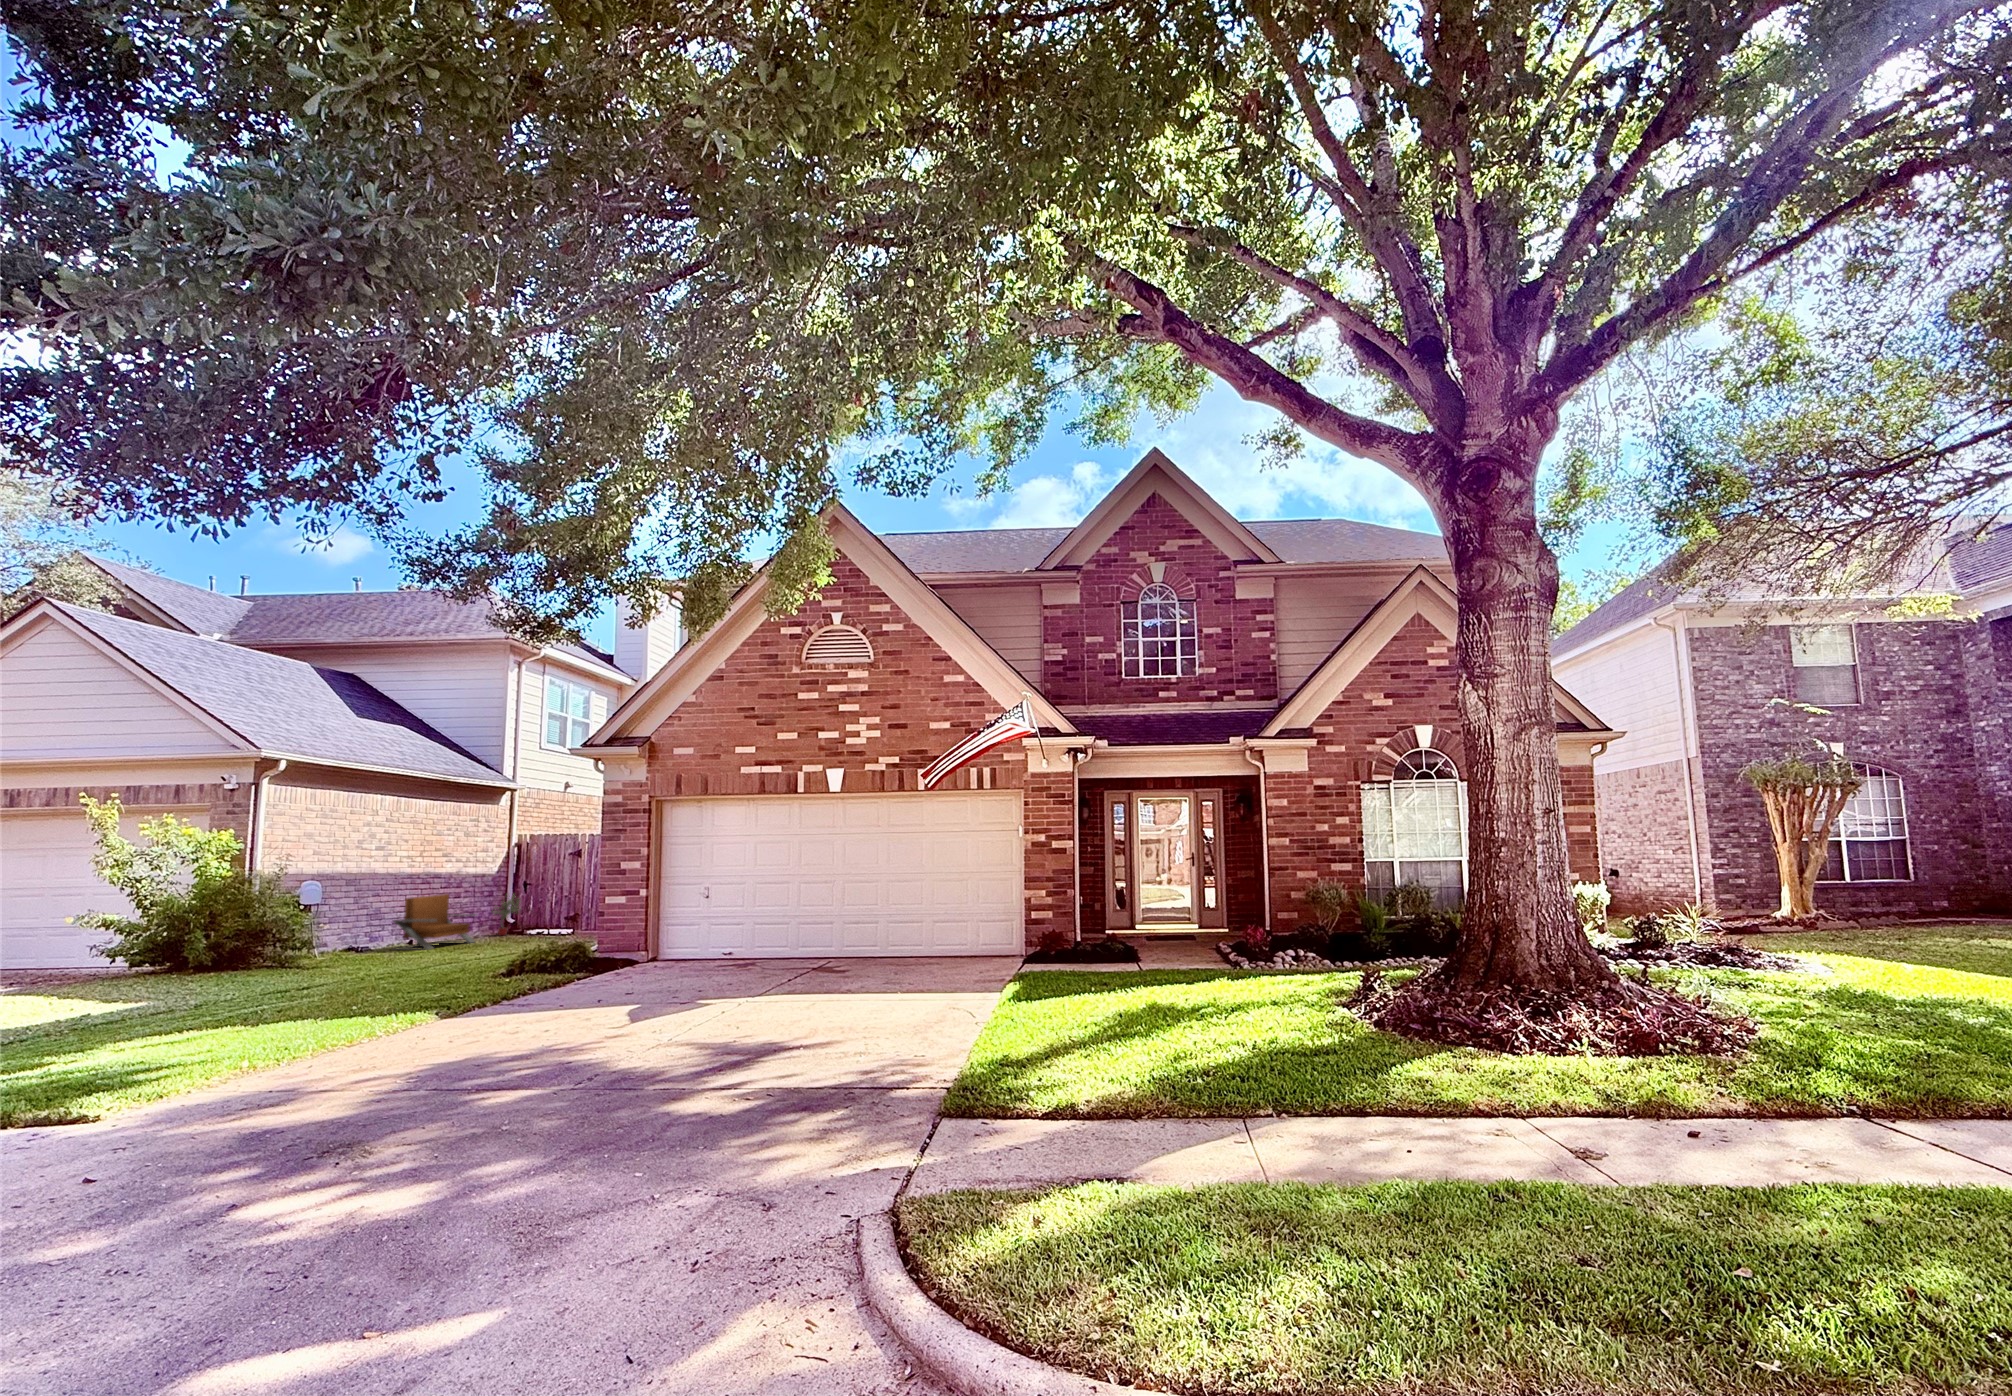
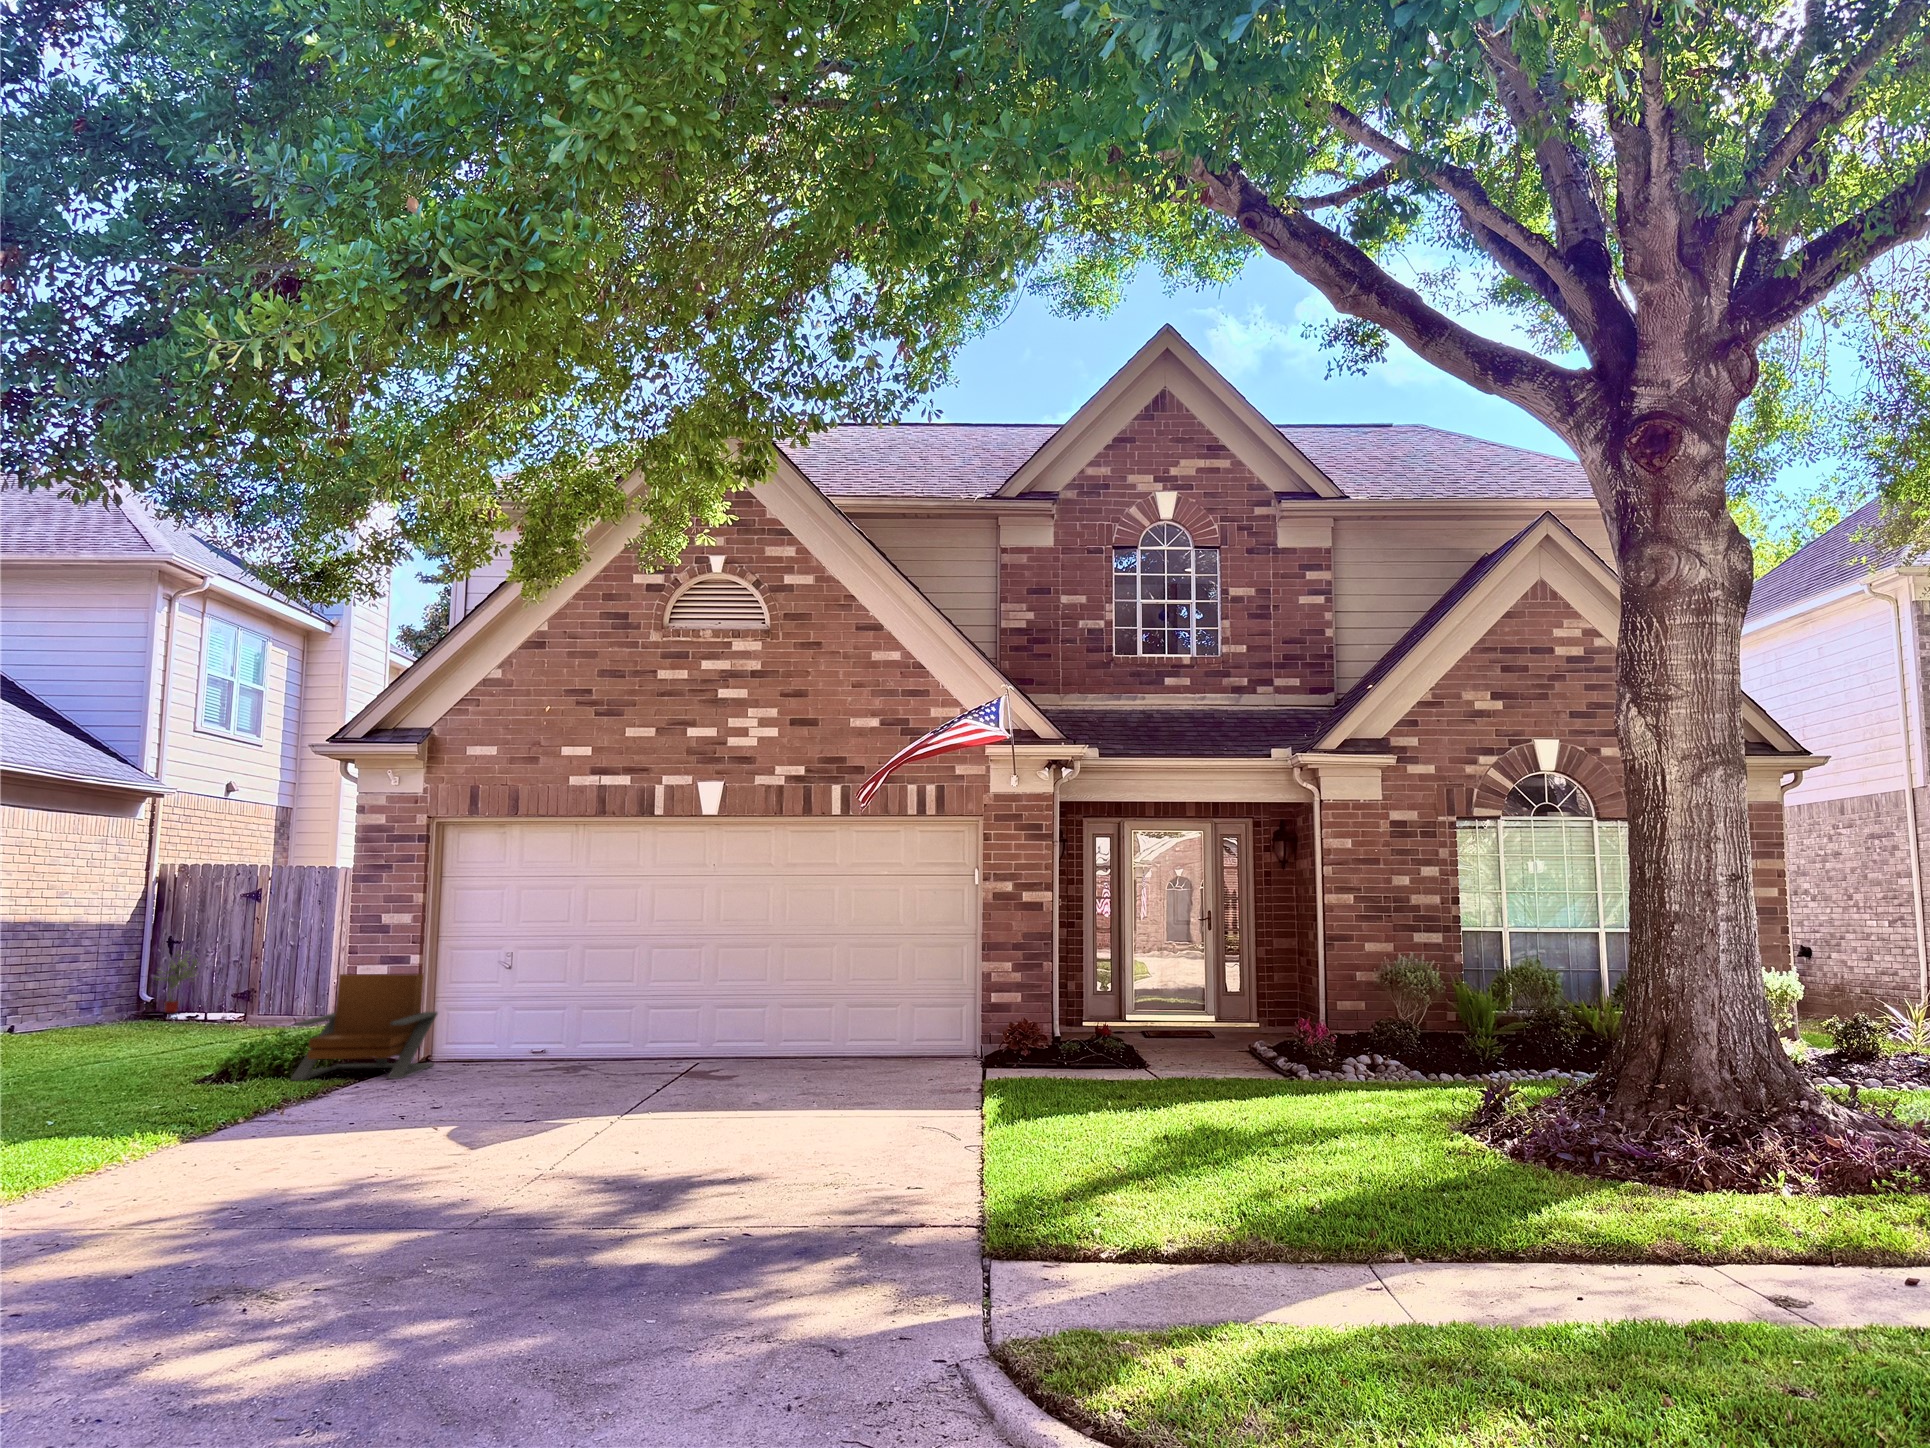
lounge chair: present [393,894,475,950] -> present [291,974,437,1080]

